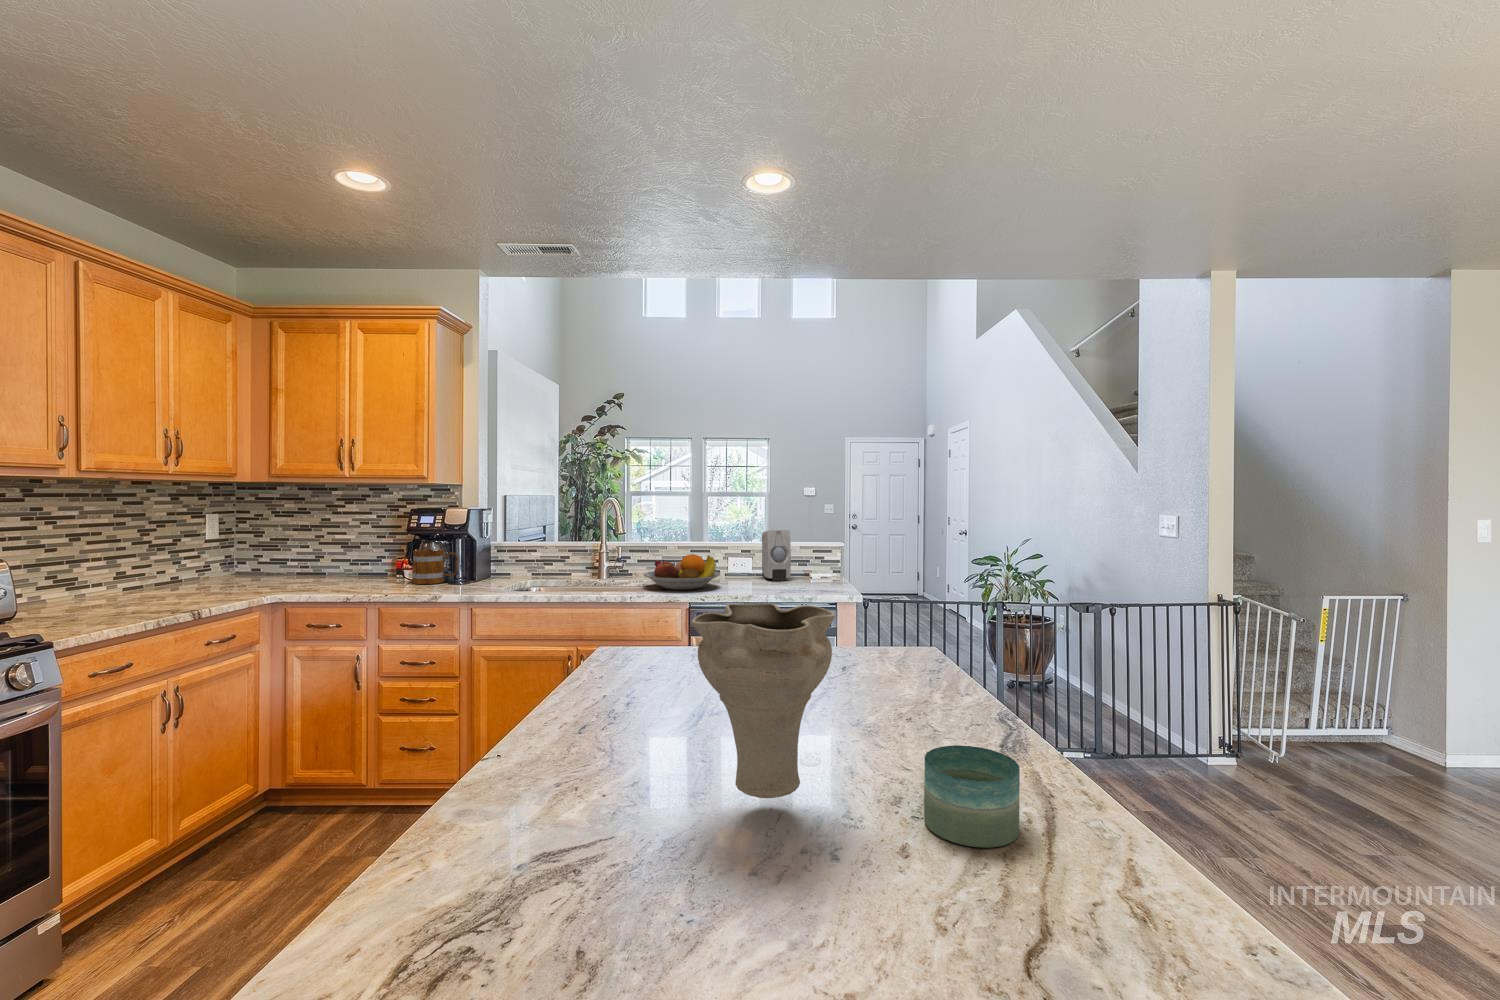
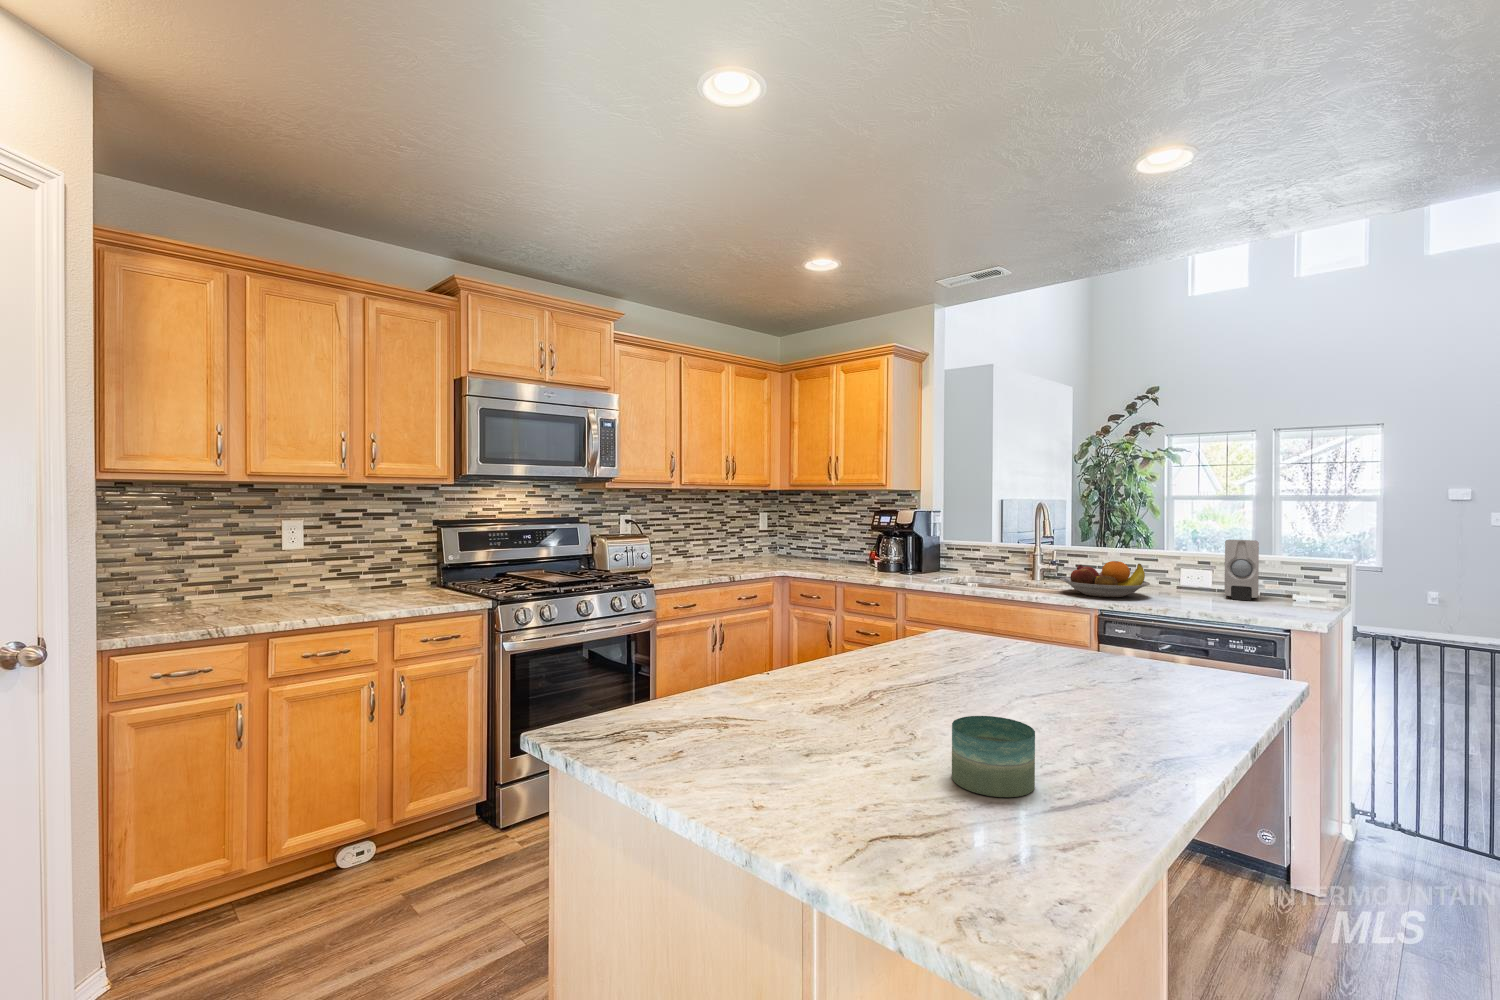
mug: present [412,549,458,584] -> none [874,544,909,572]
vase: present [692,604,835,798] -> none [803,577,913,719]

